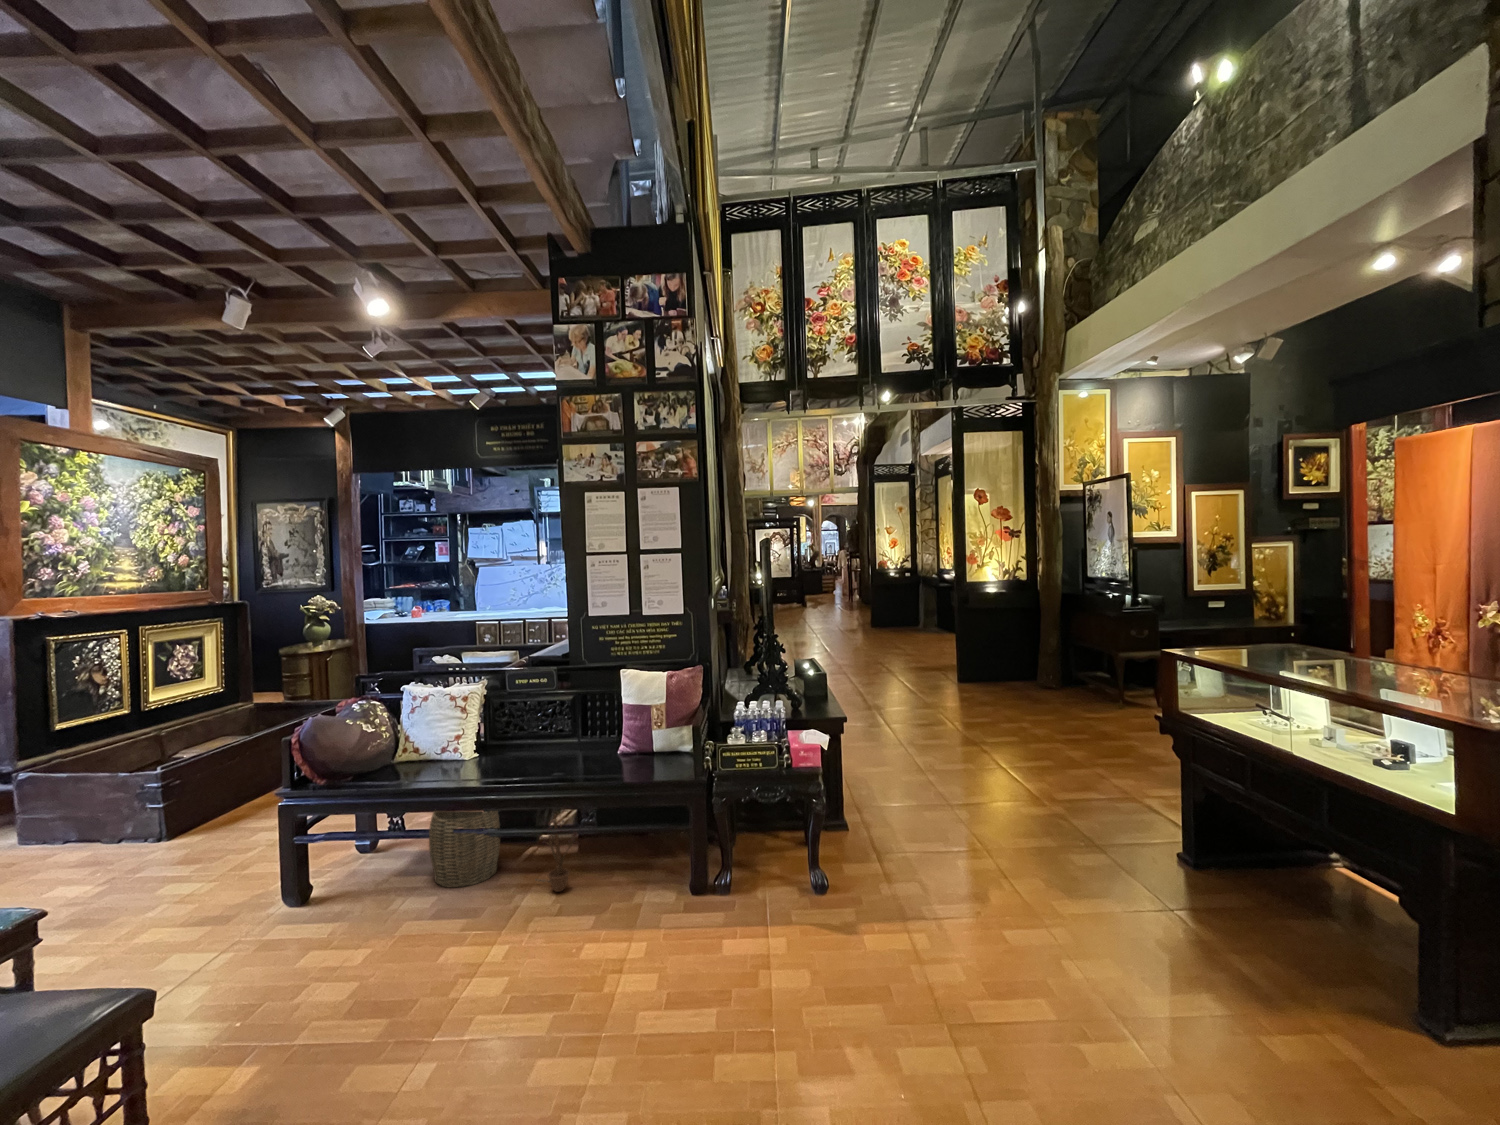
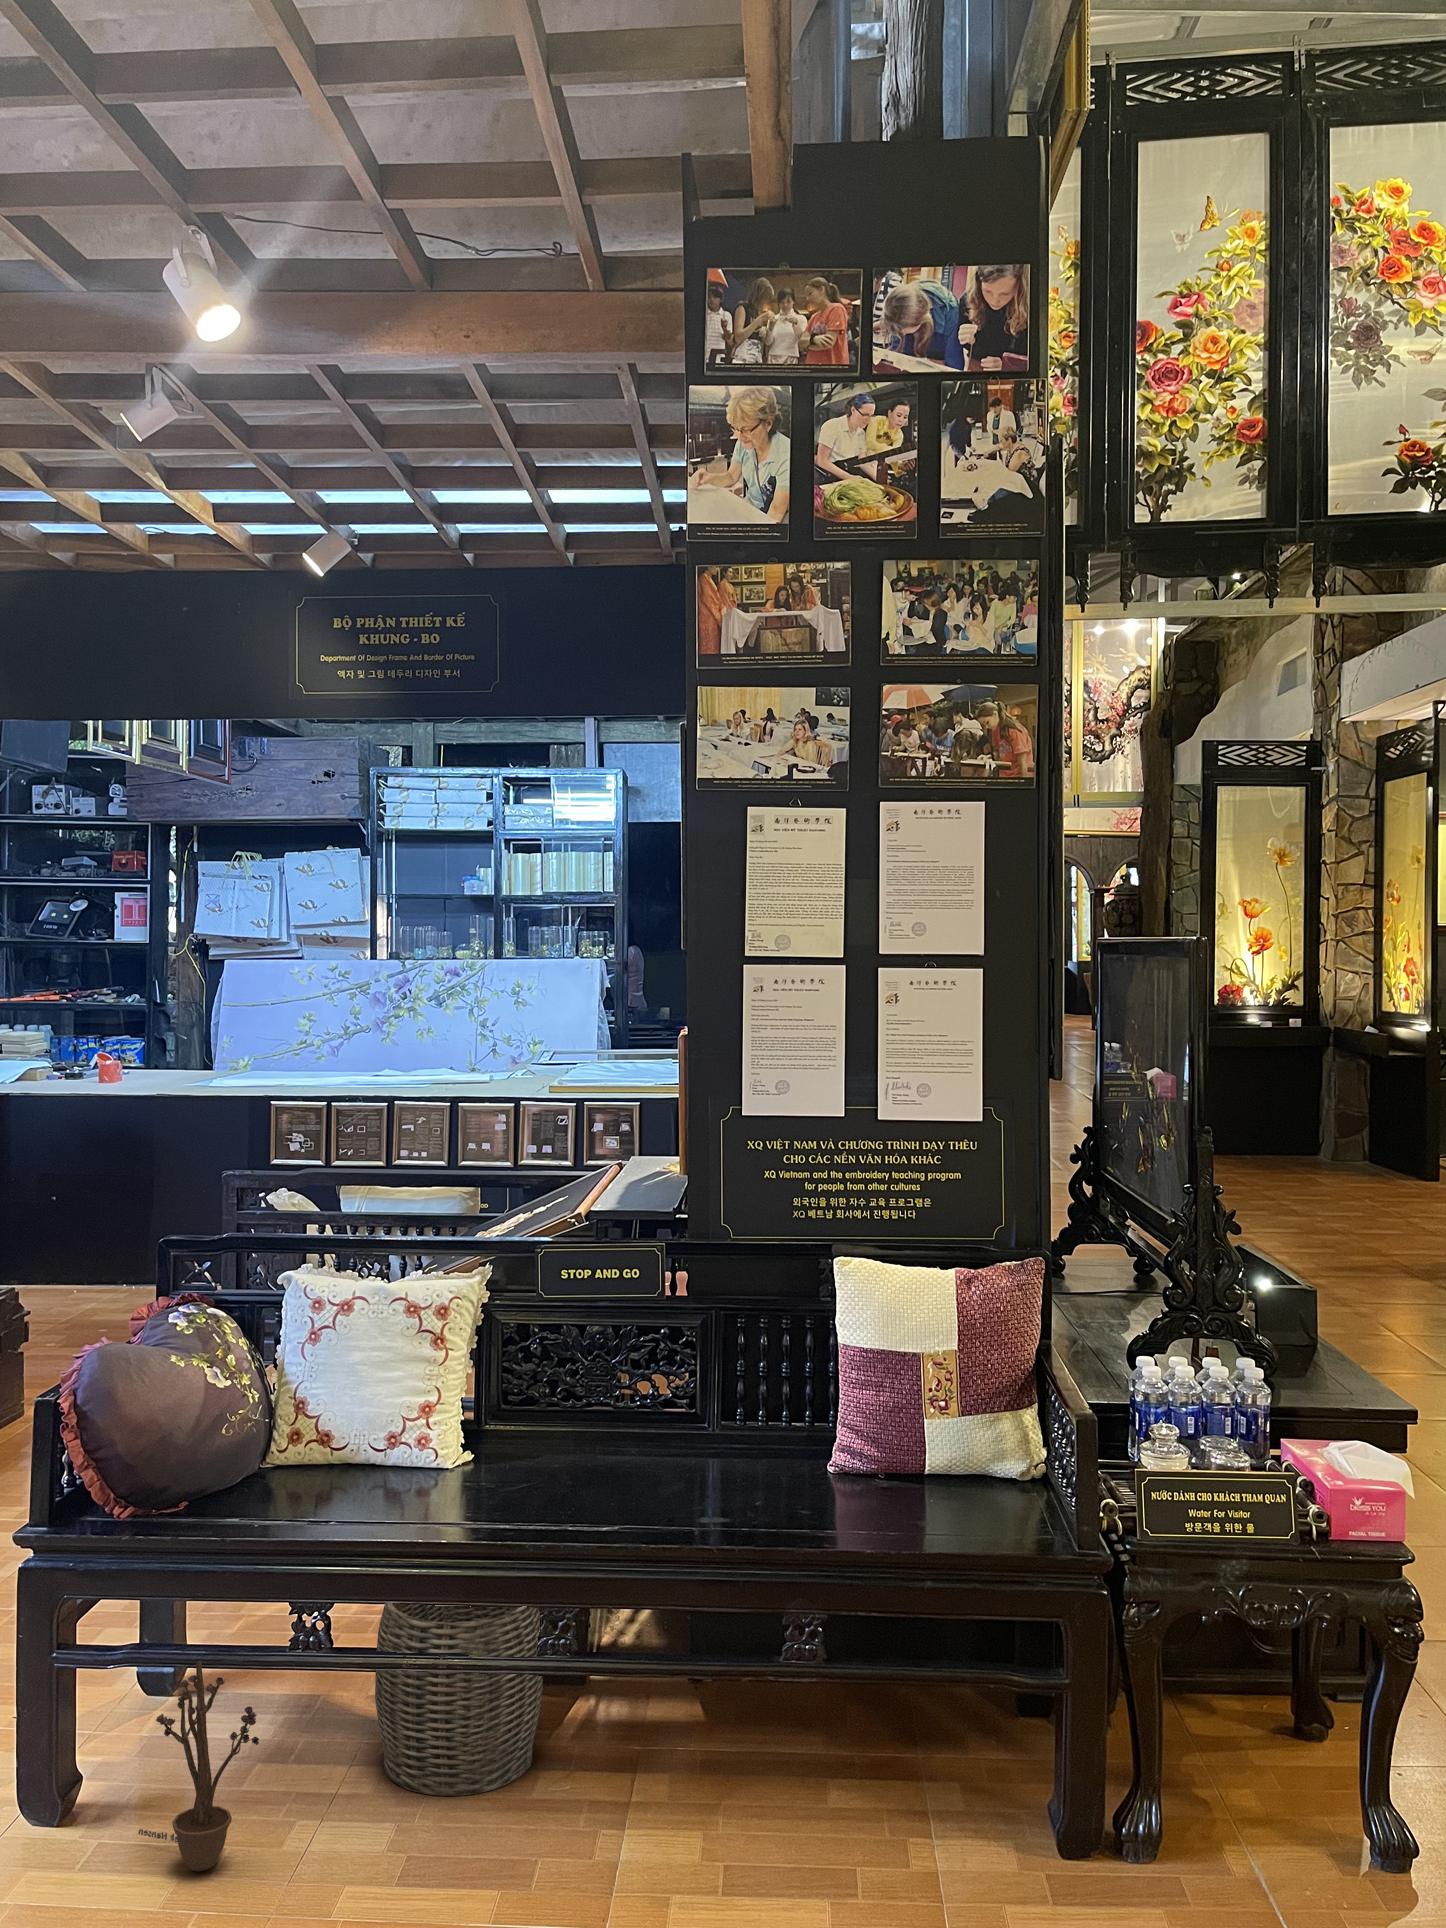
decorative plant: present [535,815,579,892] -> present [139,1661,259,1871]

